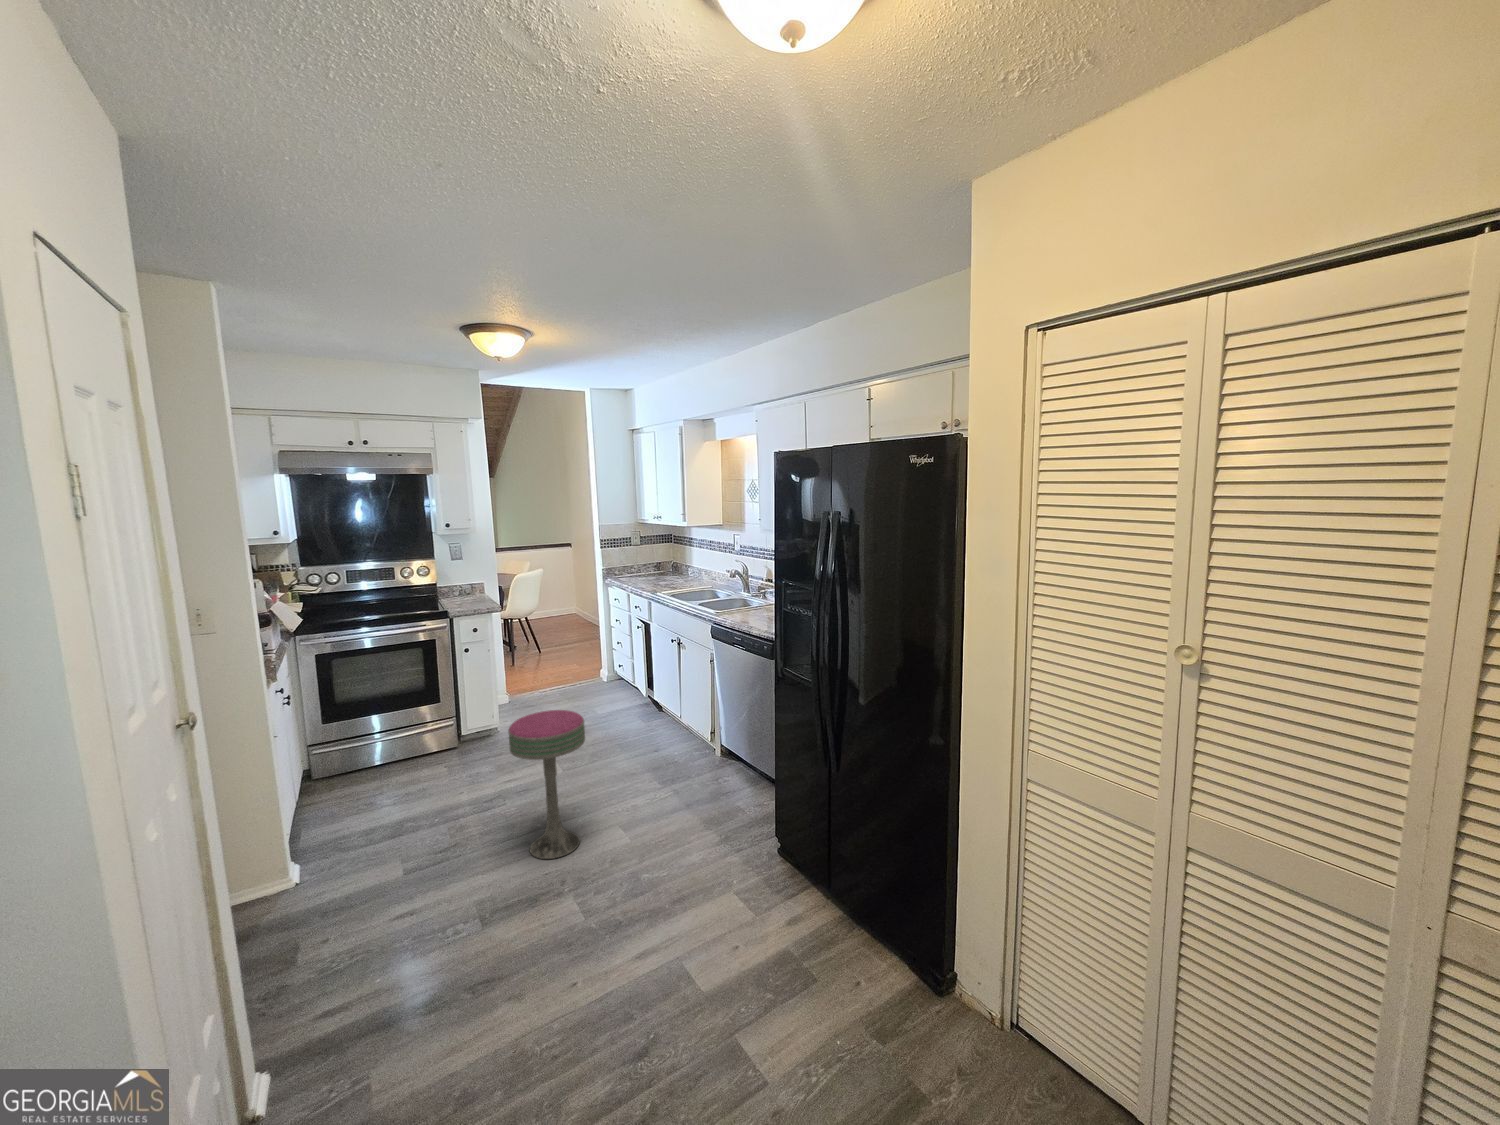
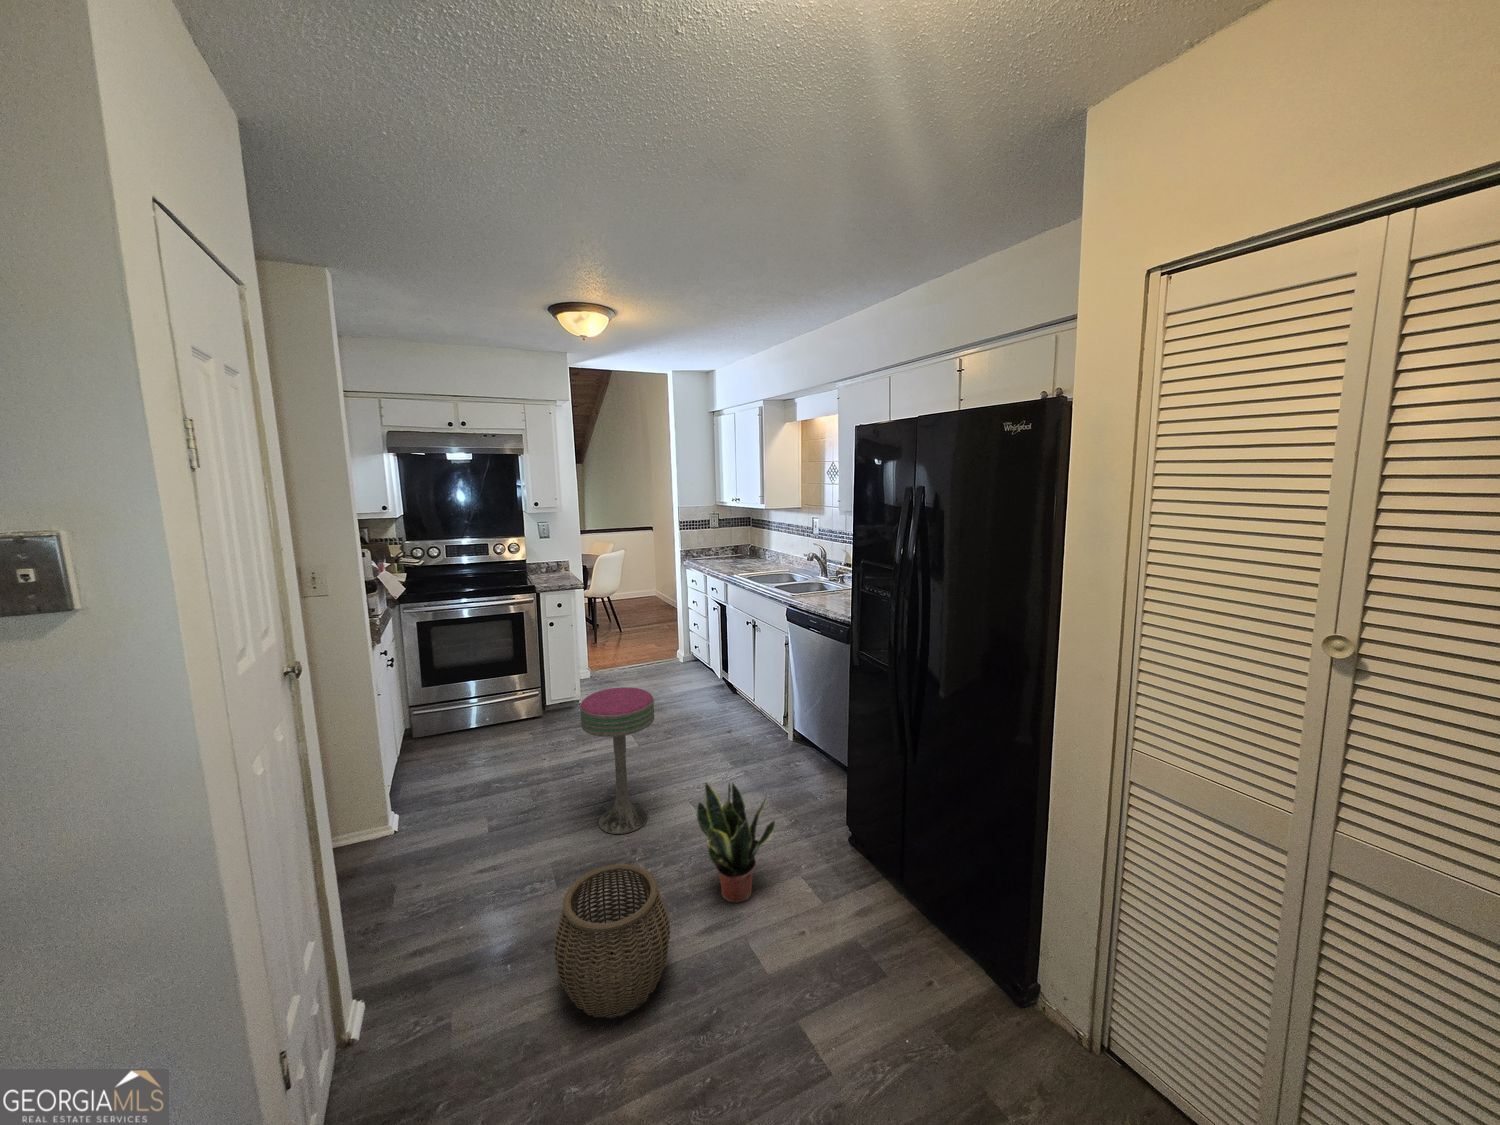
potted plant: none [633,794,710,911] -> present [697,783,775,902]
woven basket: none [499,879,613,1025] -> present [554,864,670,1017]

